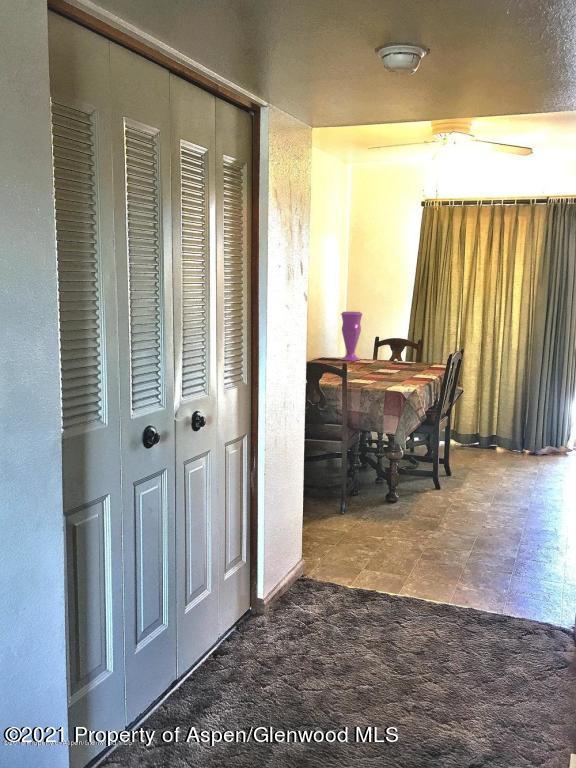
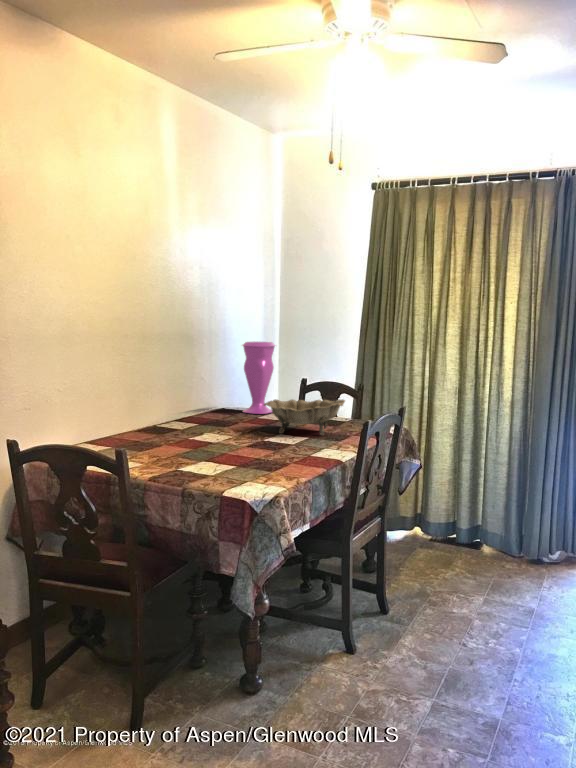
decorative bowl: none [373,348,424,370] -> present [264,399,345,435]

